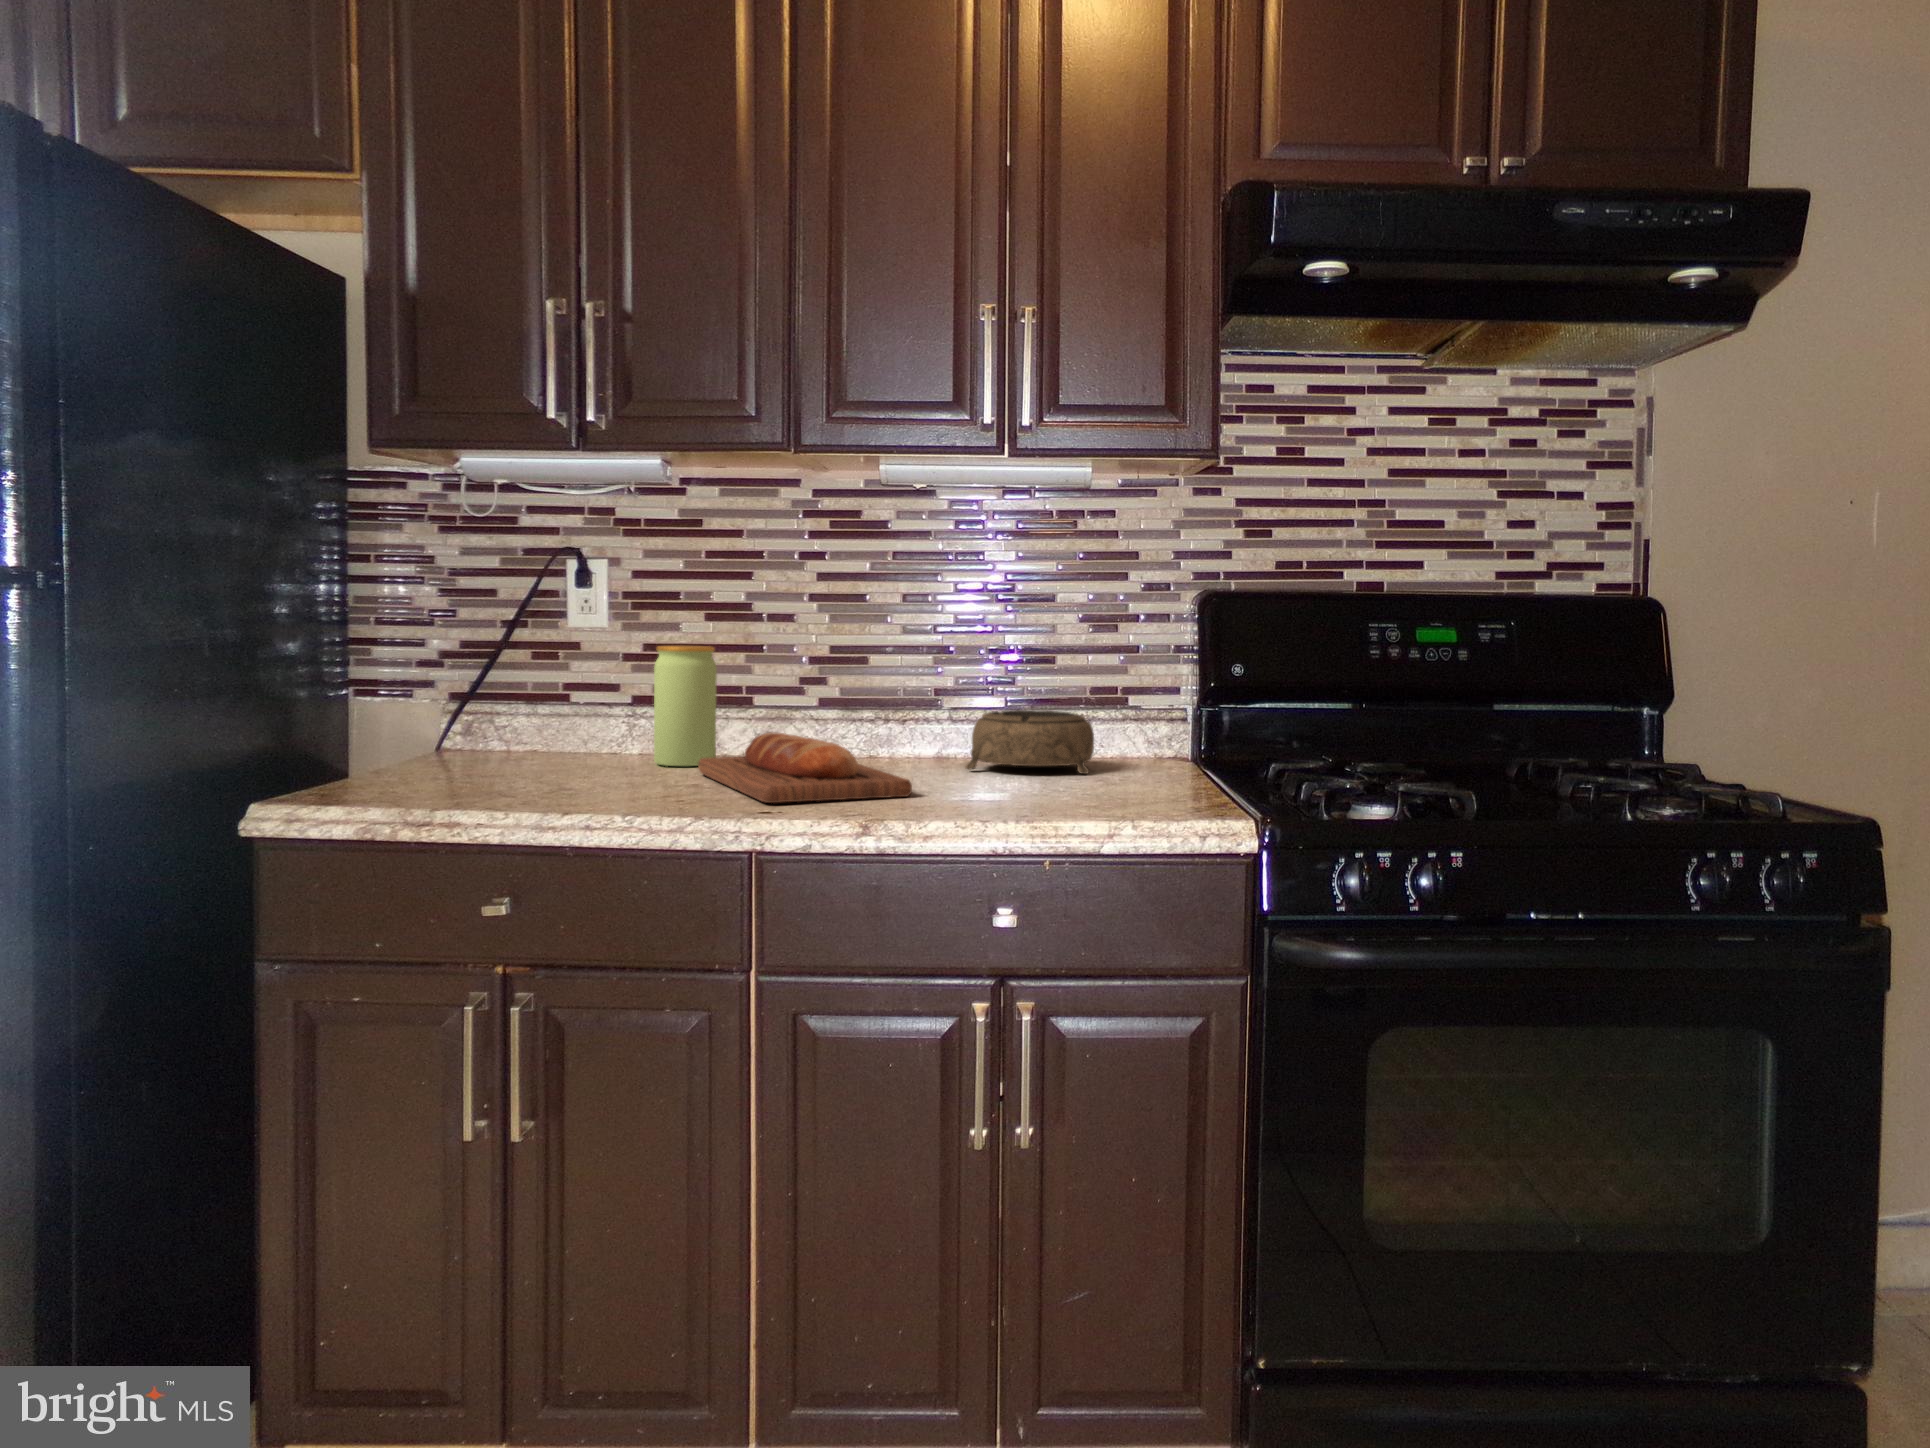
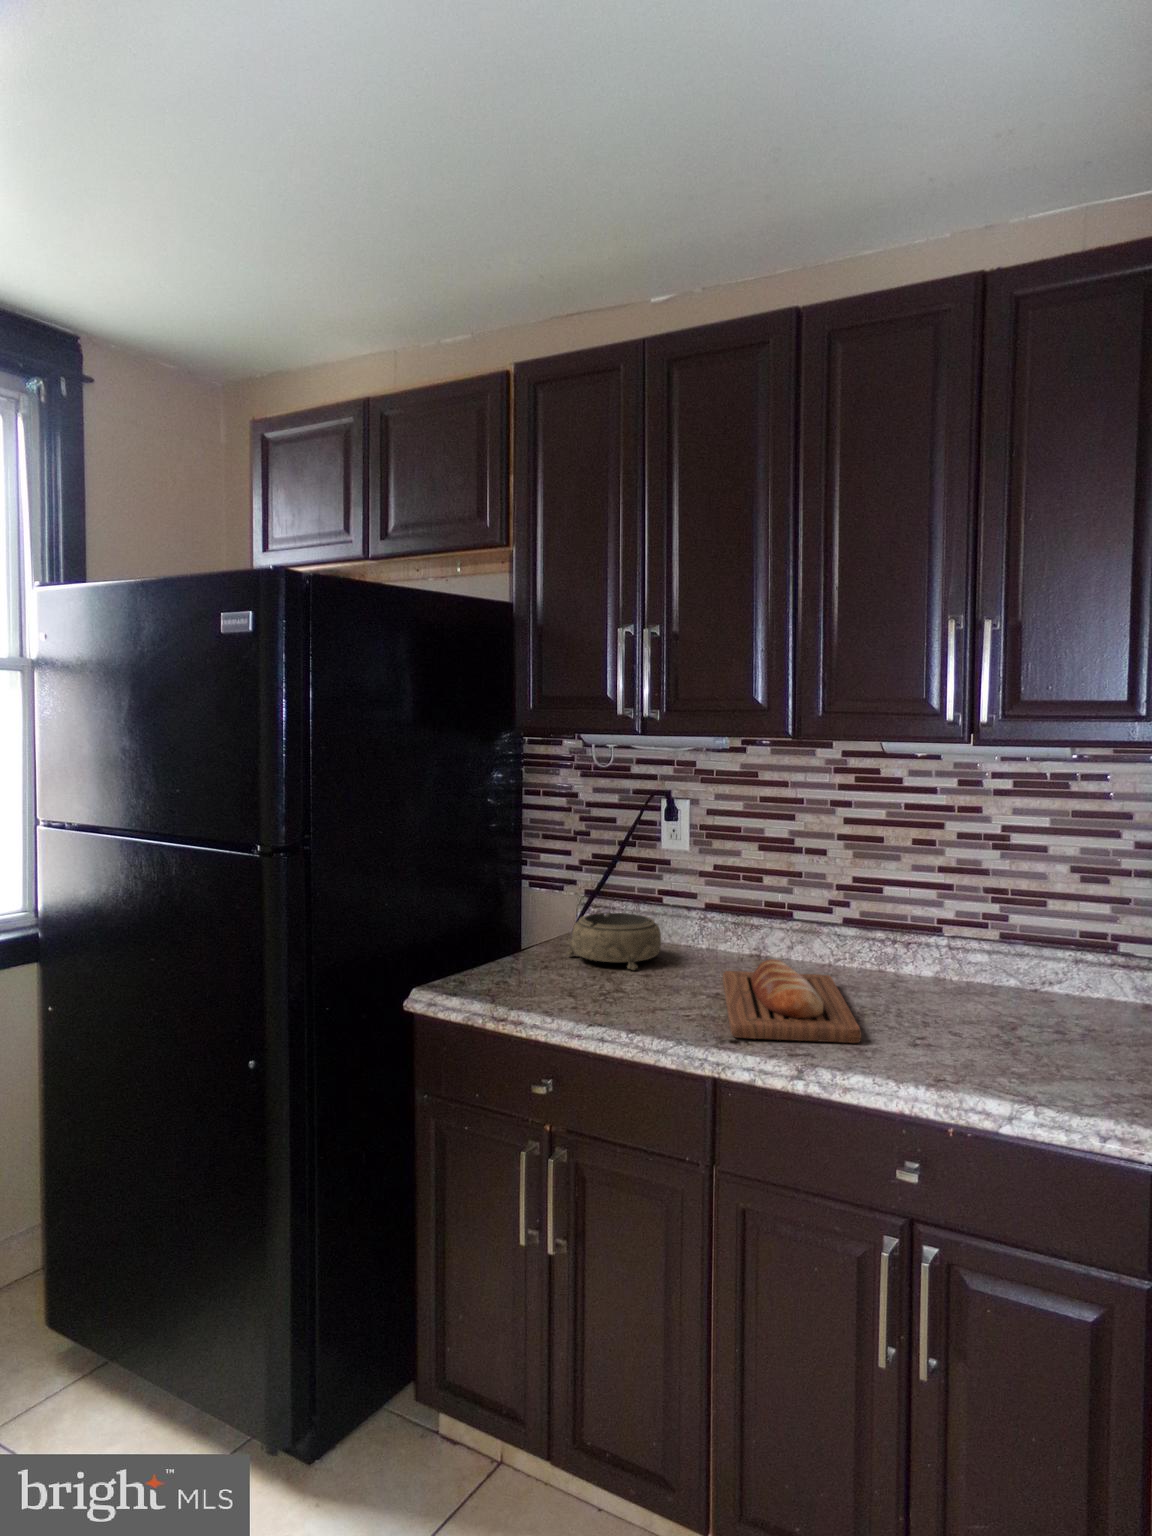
jar: present [654,646,717,766] -> none [703,874,751,971]
decorative bowl: present [966,710,1094,774] -> present [566,913,661,970]

